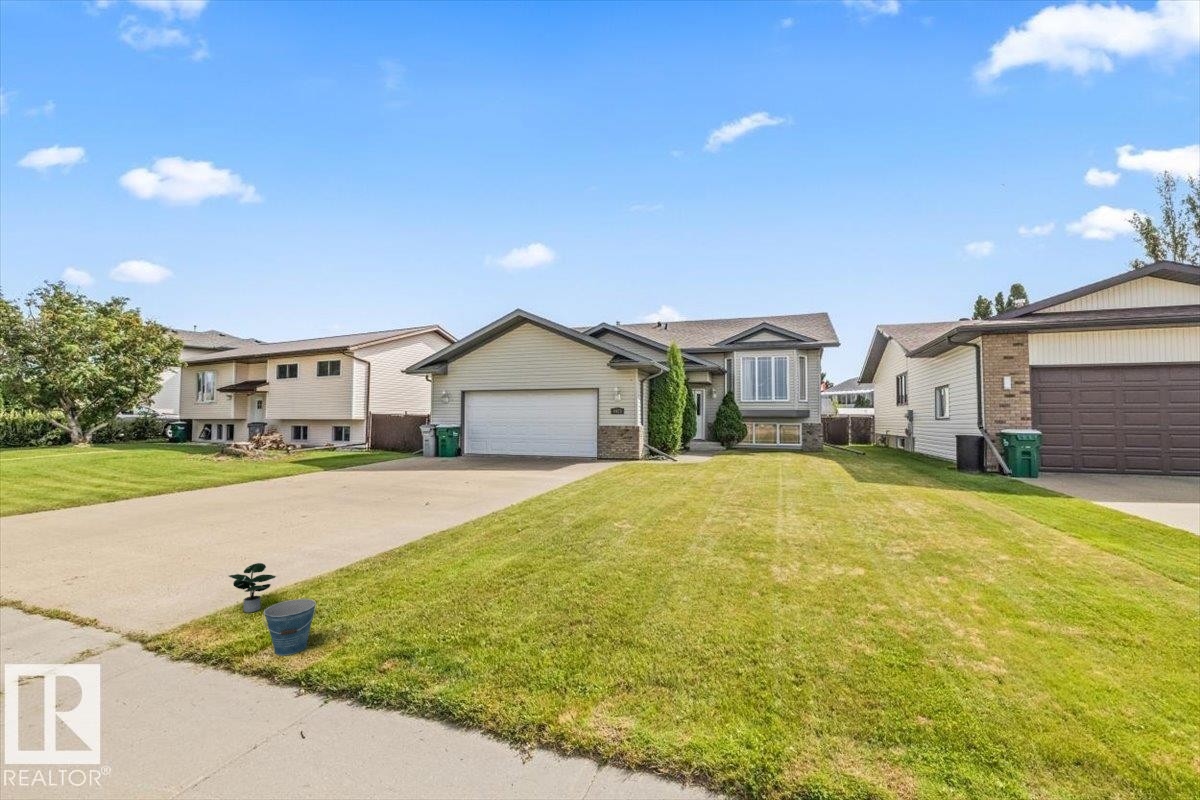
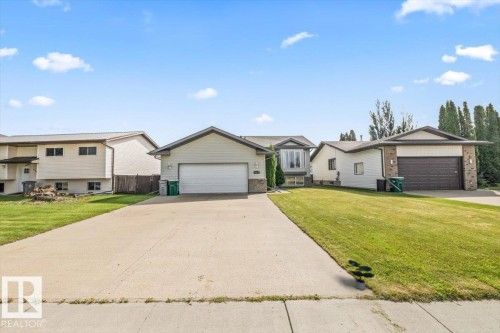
bucket: present [263,599,316,655] -> none [436,275,471,310]

